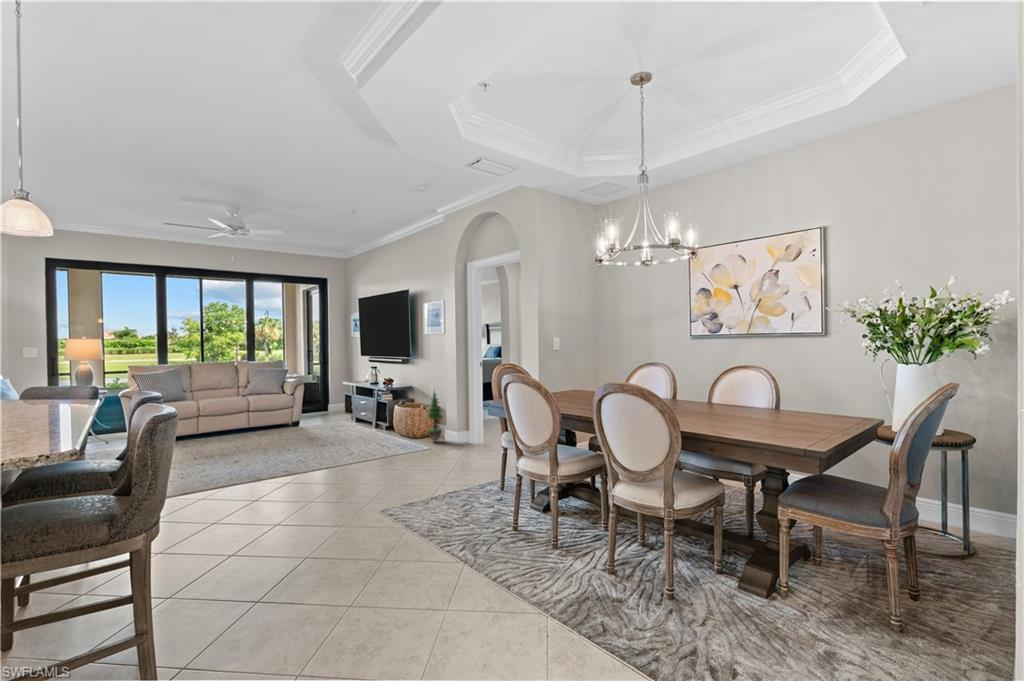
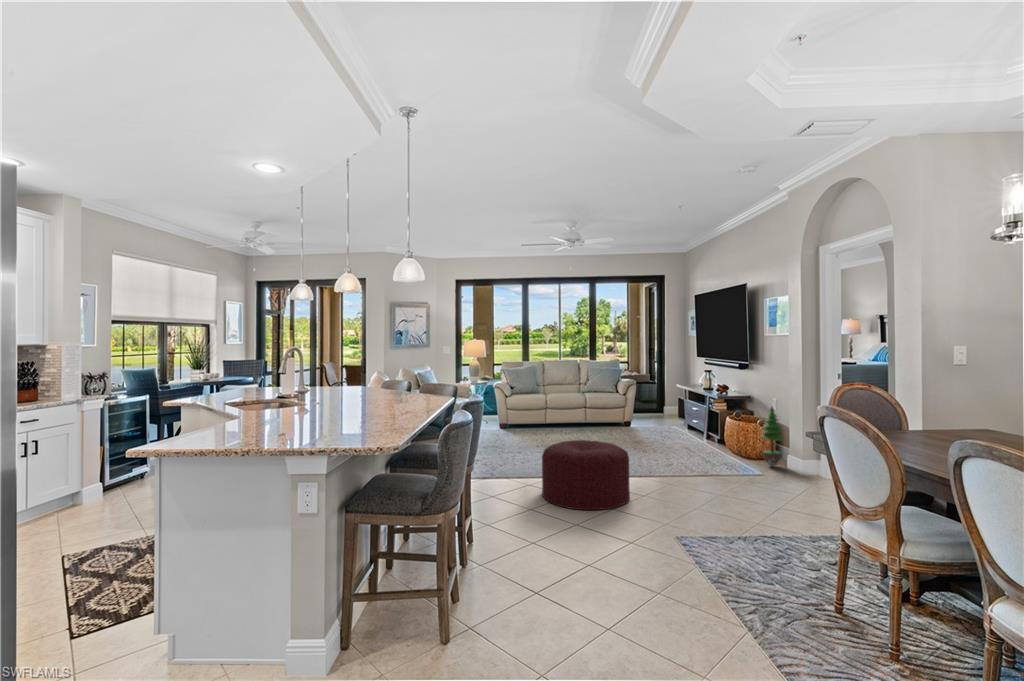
ottoman: none [223,439,325,514] -> present [542,440,630,510]

